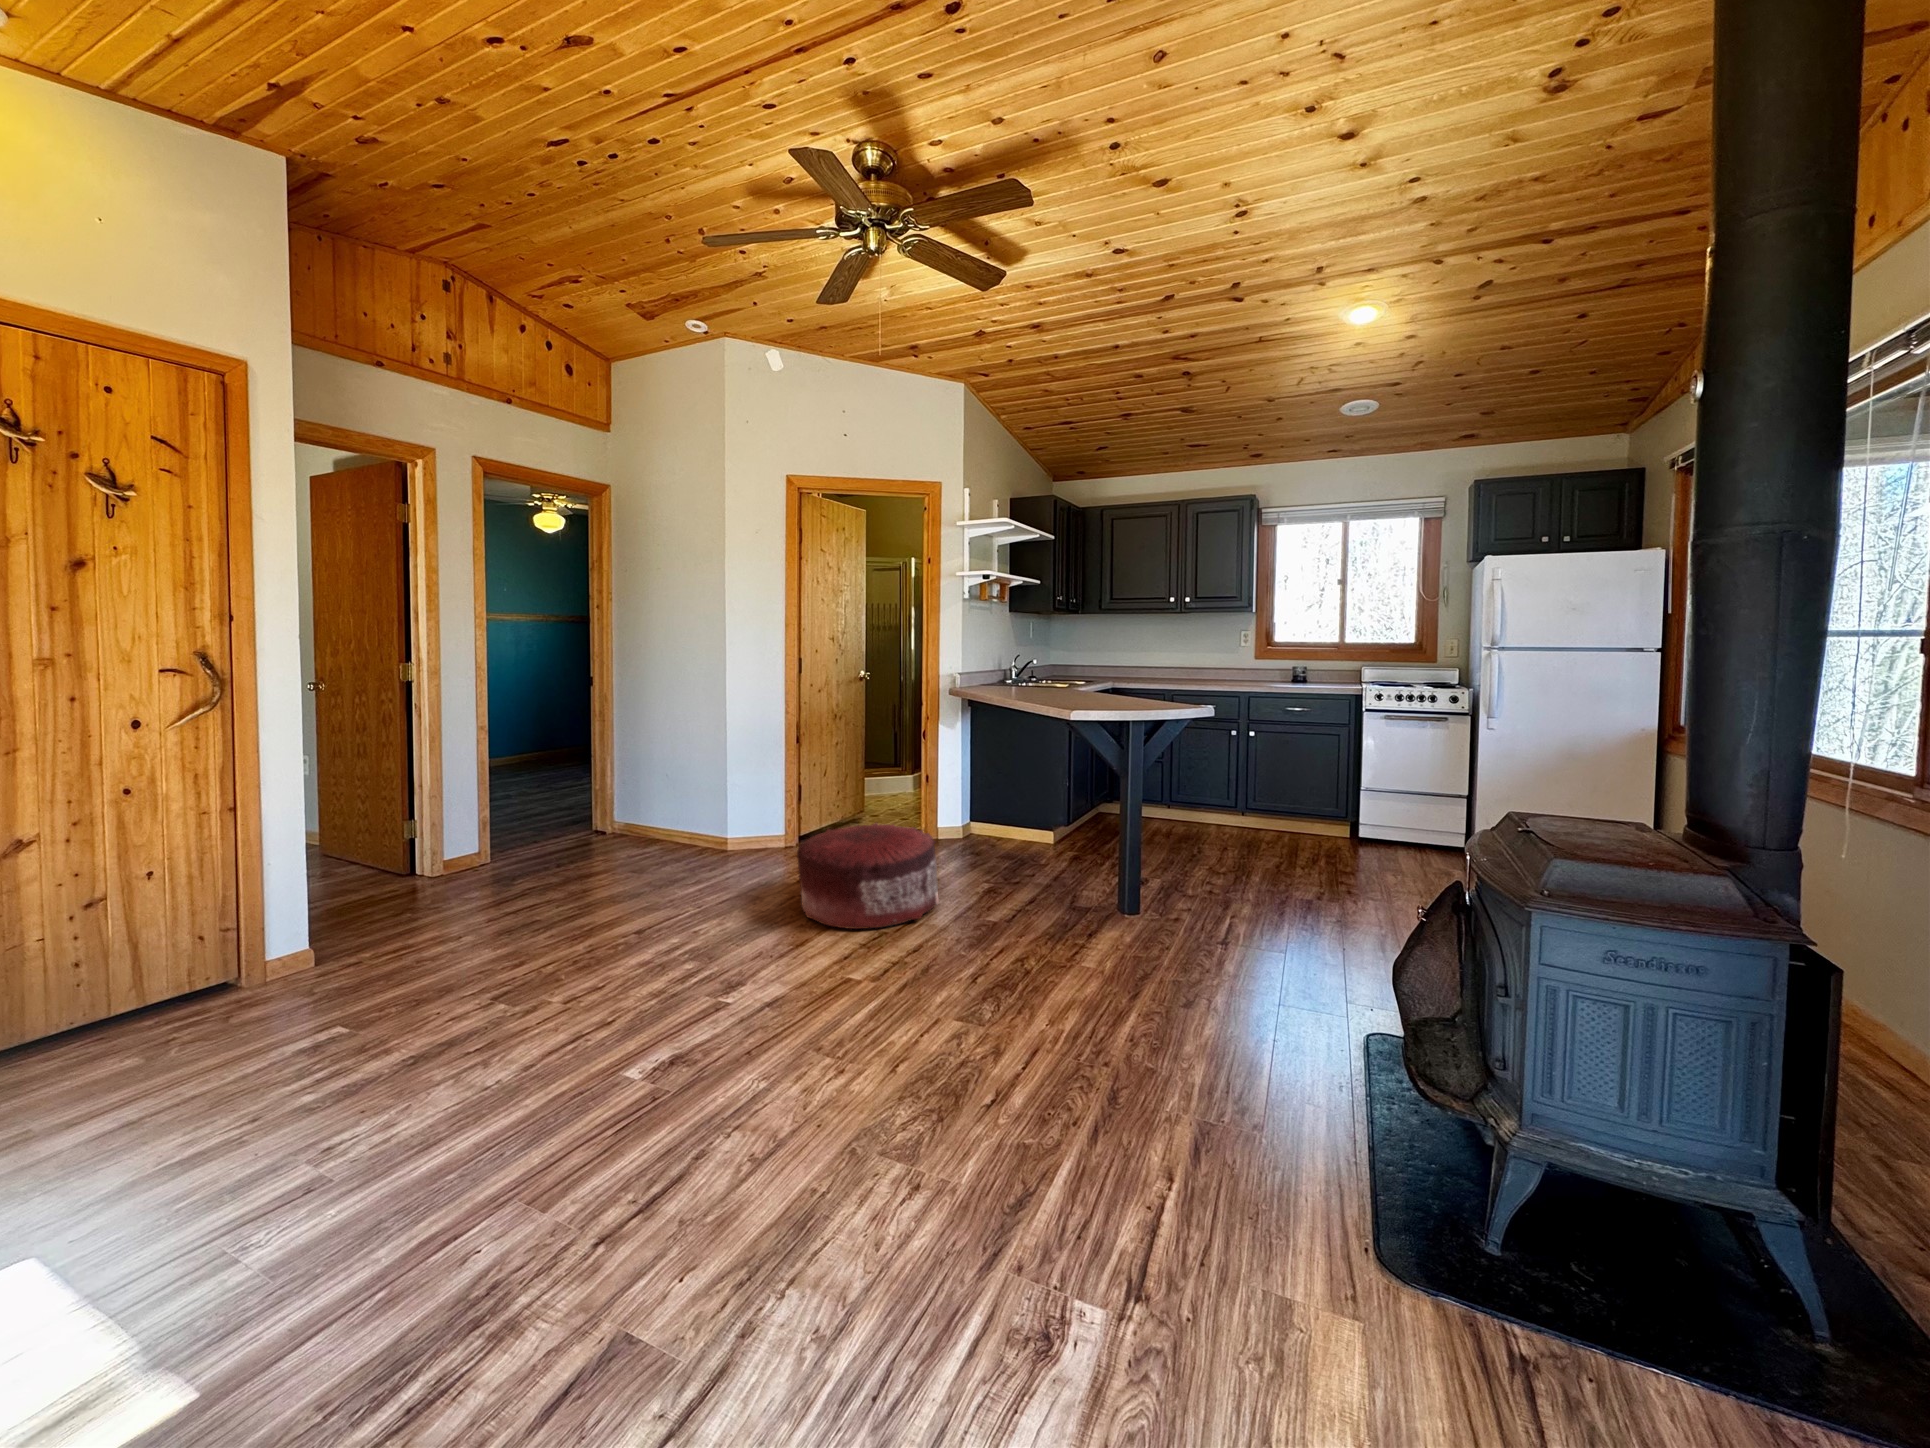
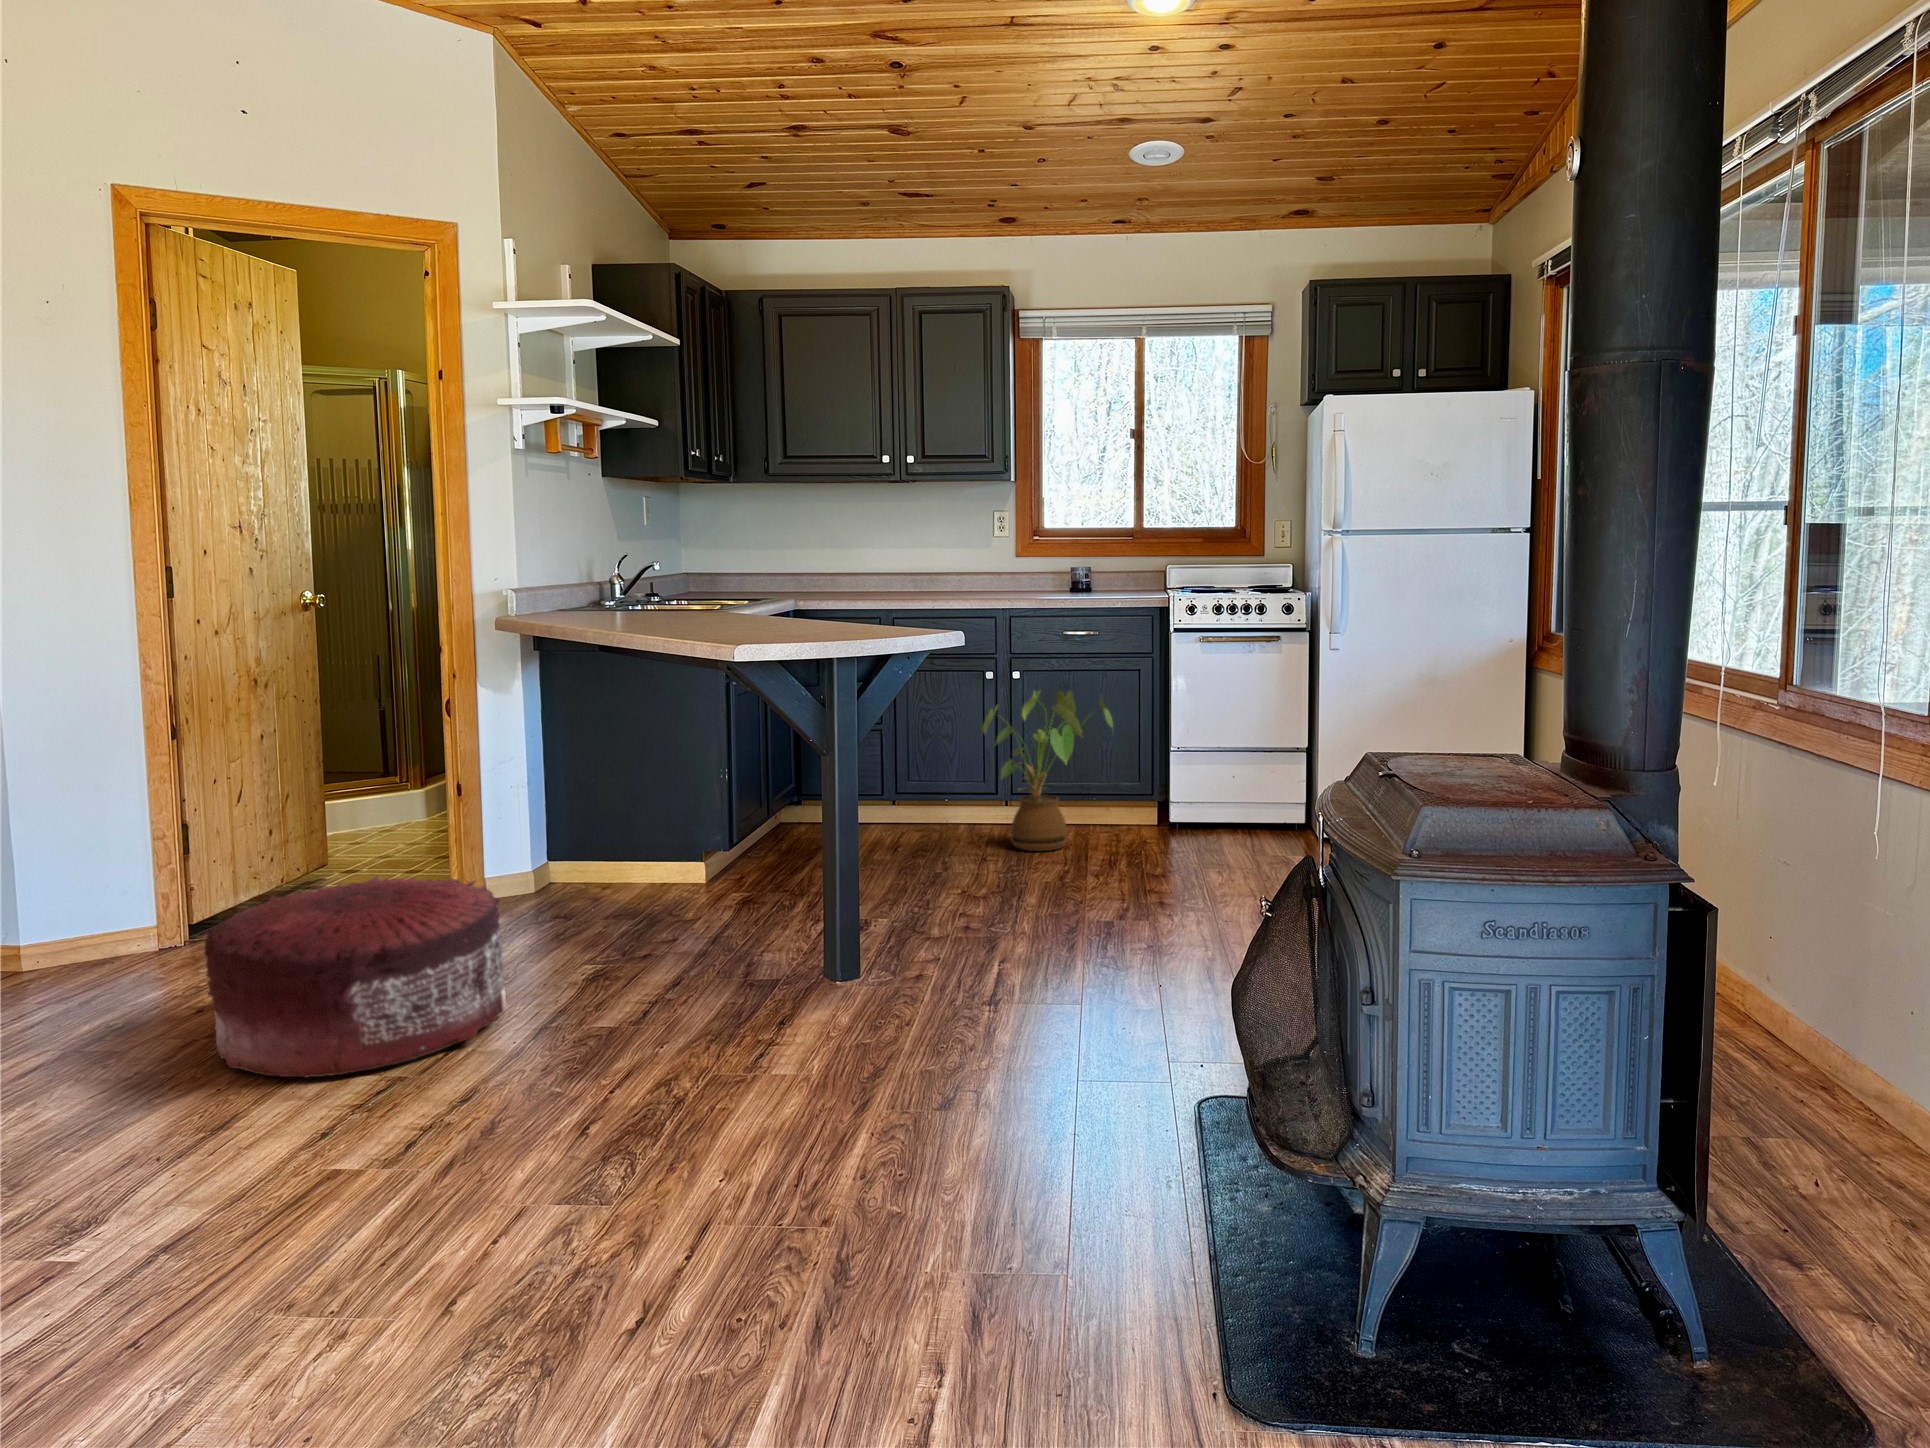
house plant: none [1241,724,1341,836] -> present [983,690,1114,851]

